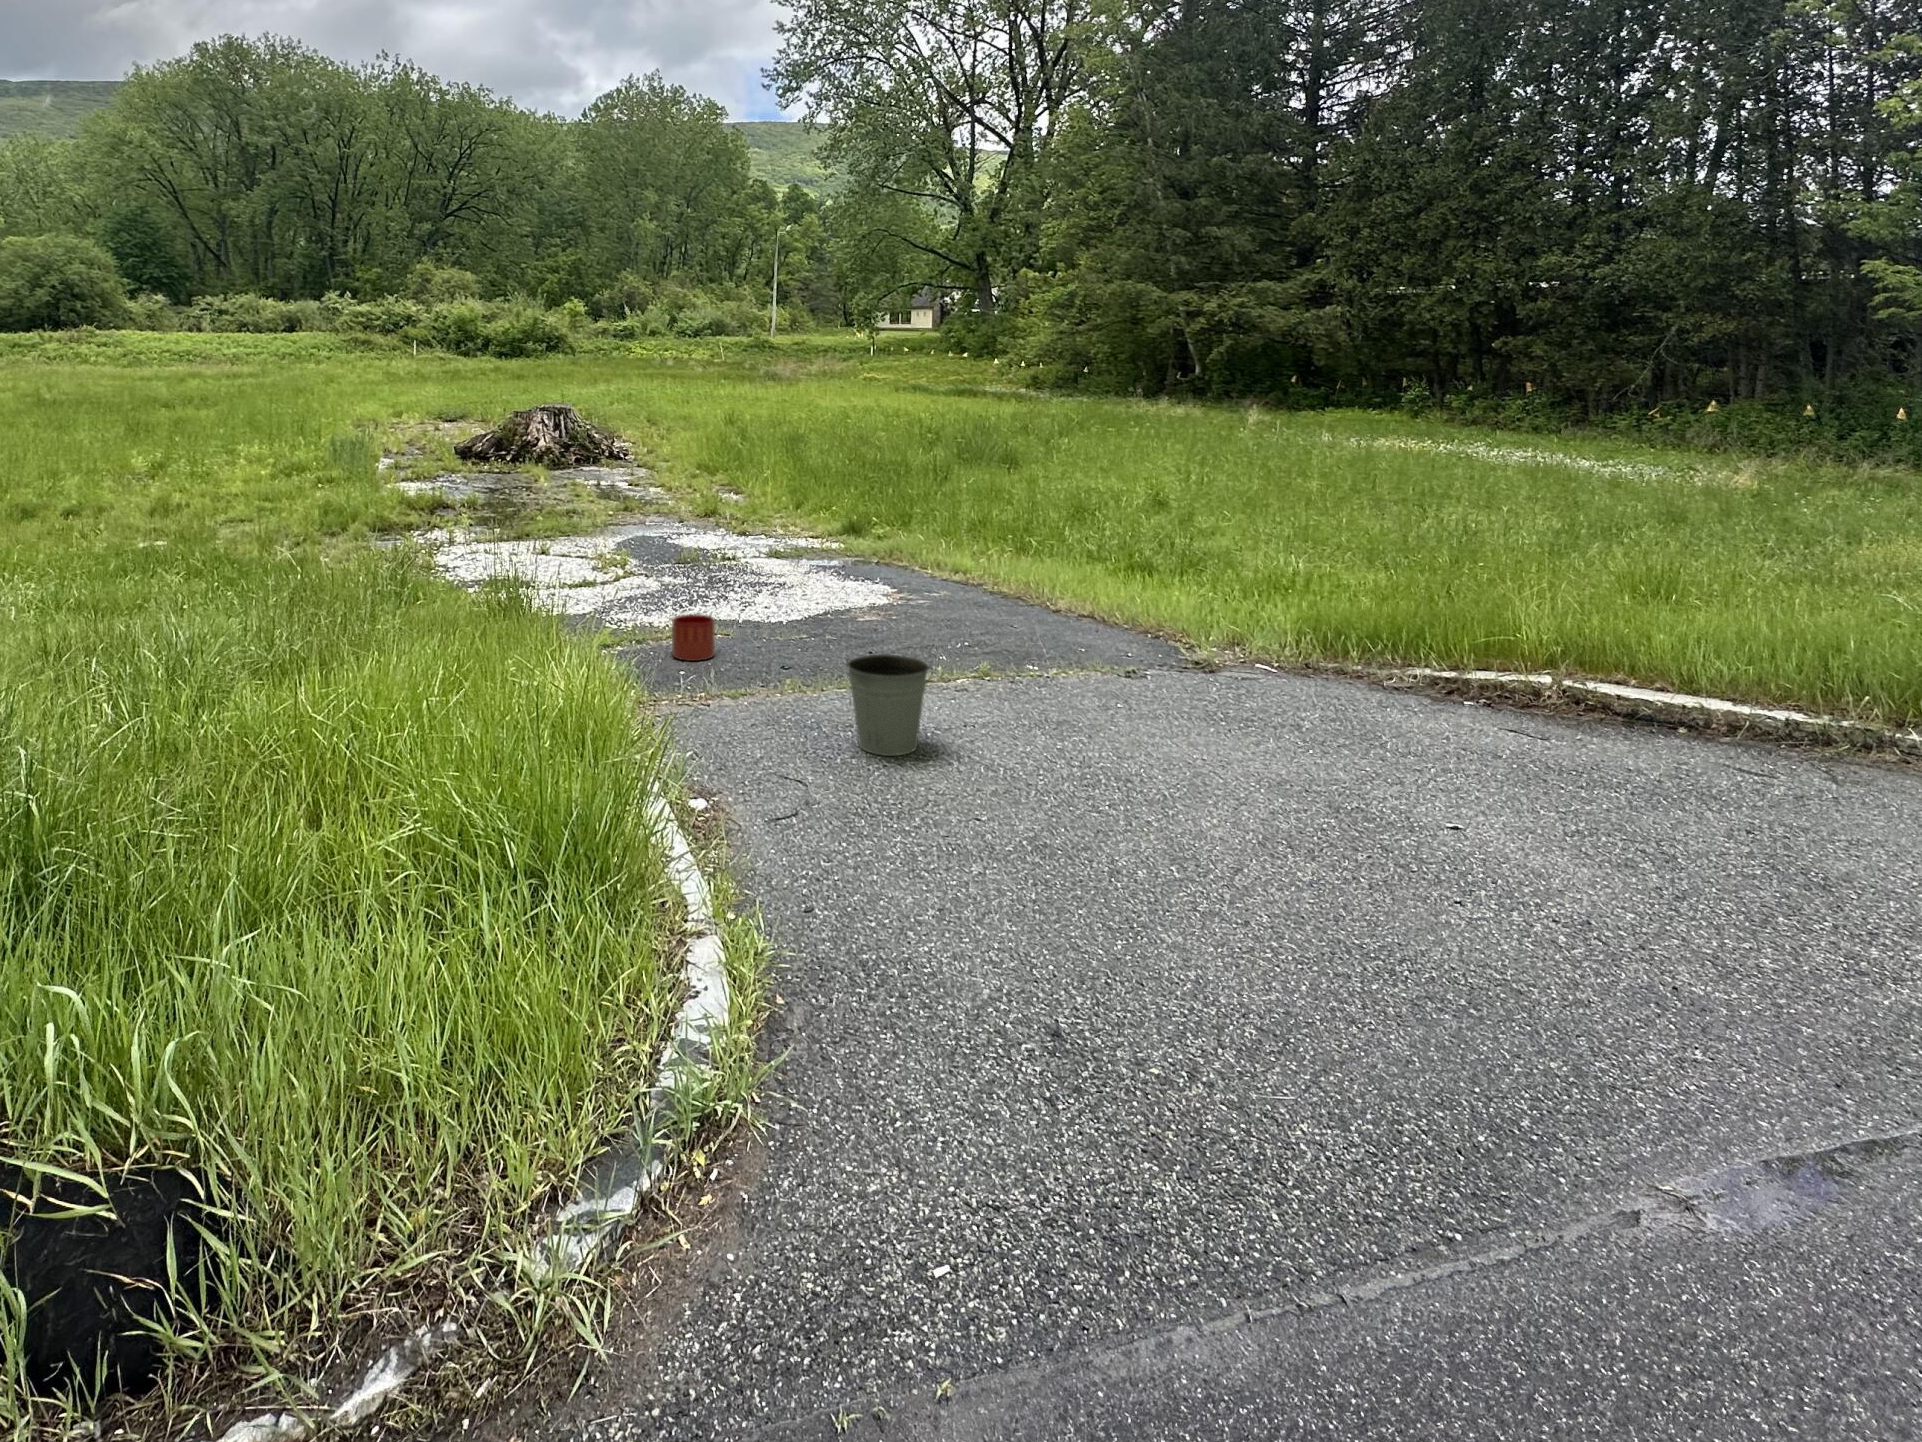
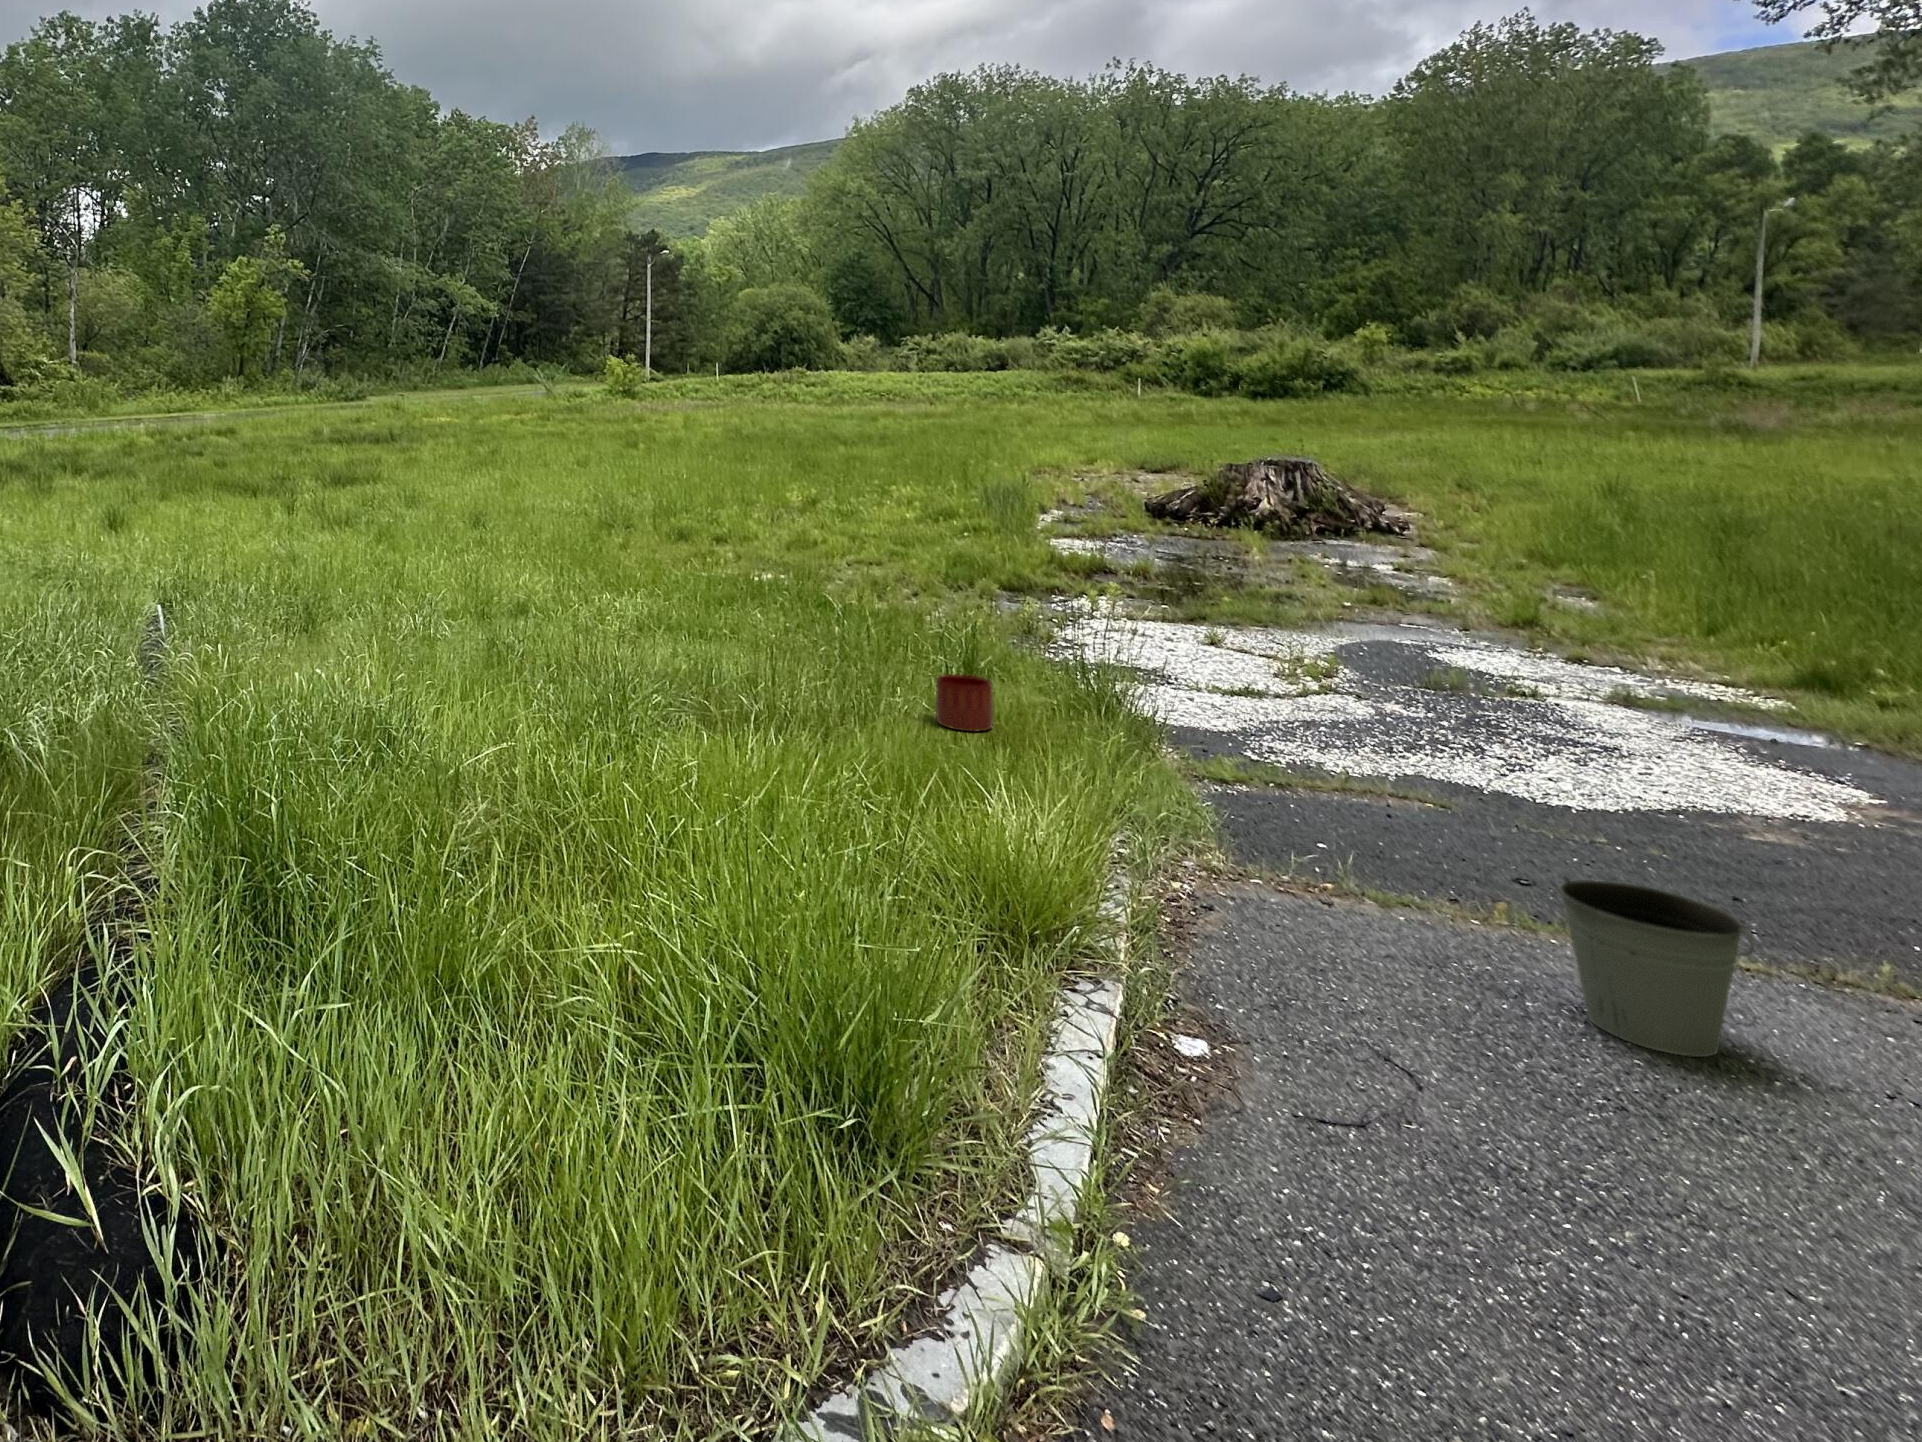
planter: present [672,614,715,661] -> present [935,674,993,731]

